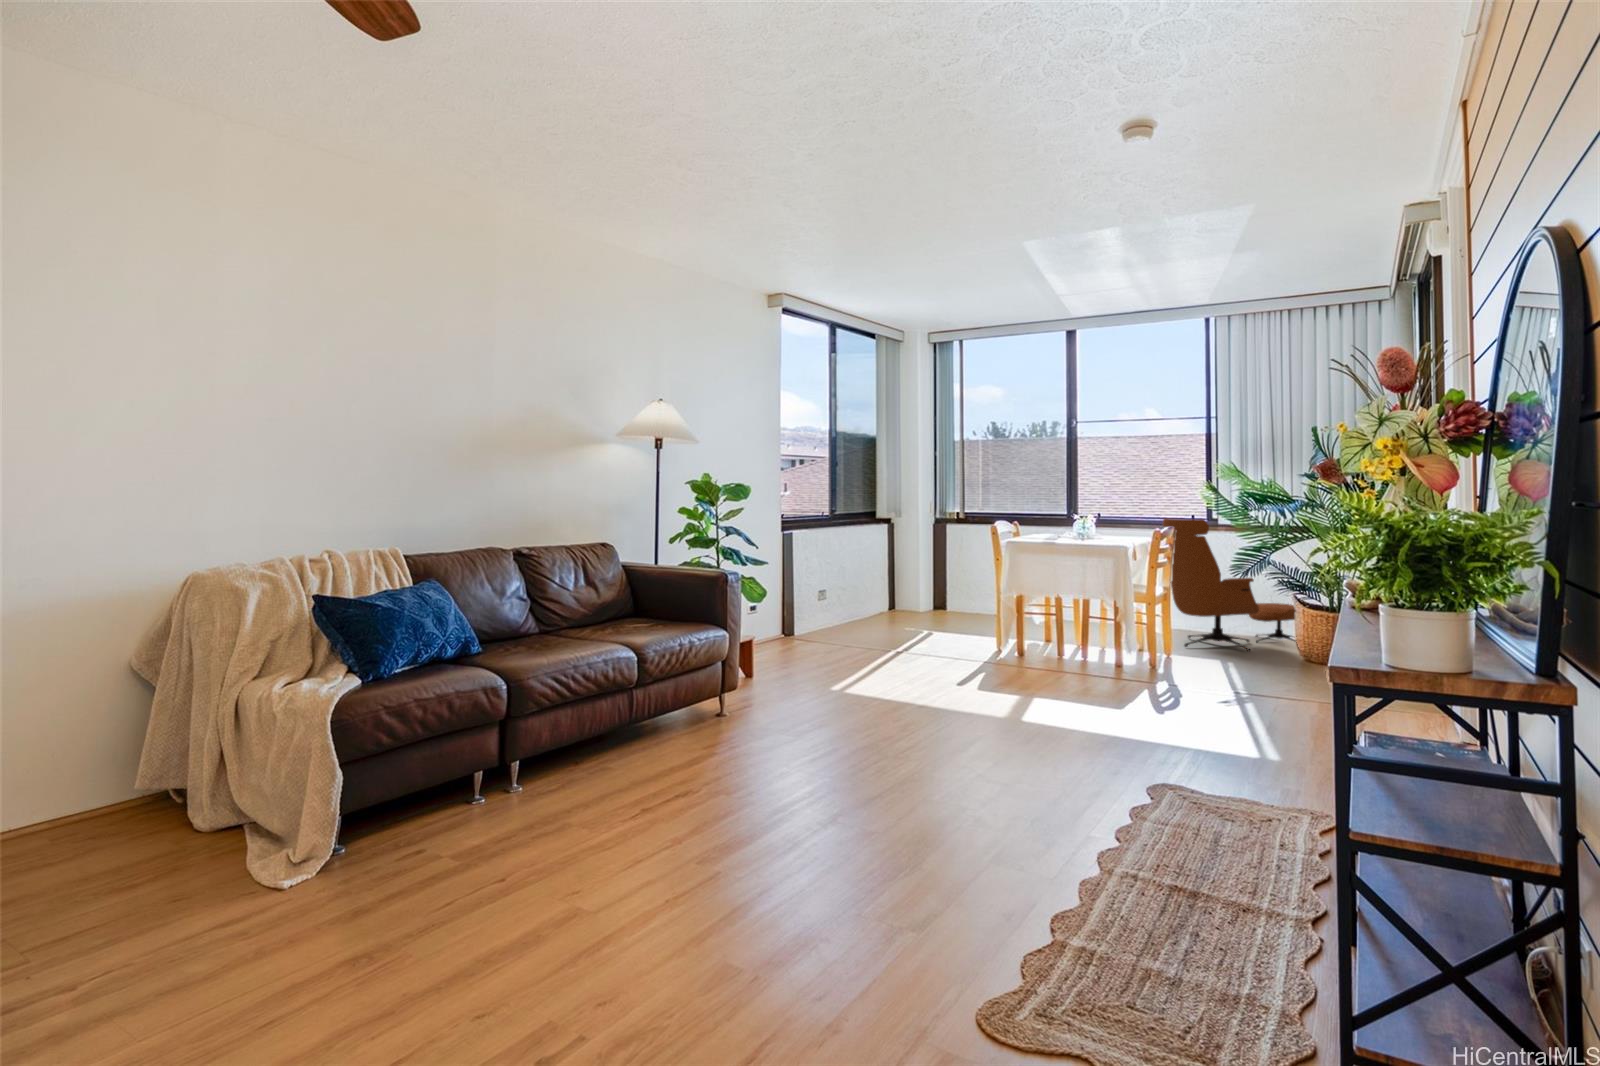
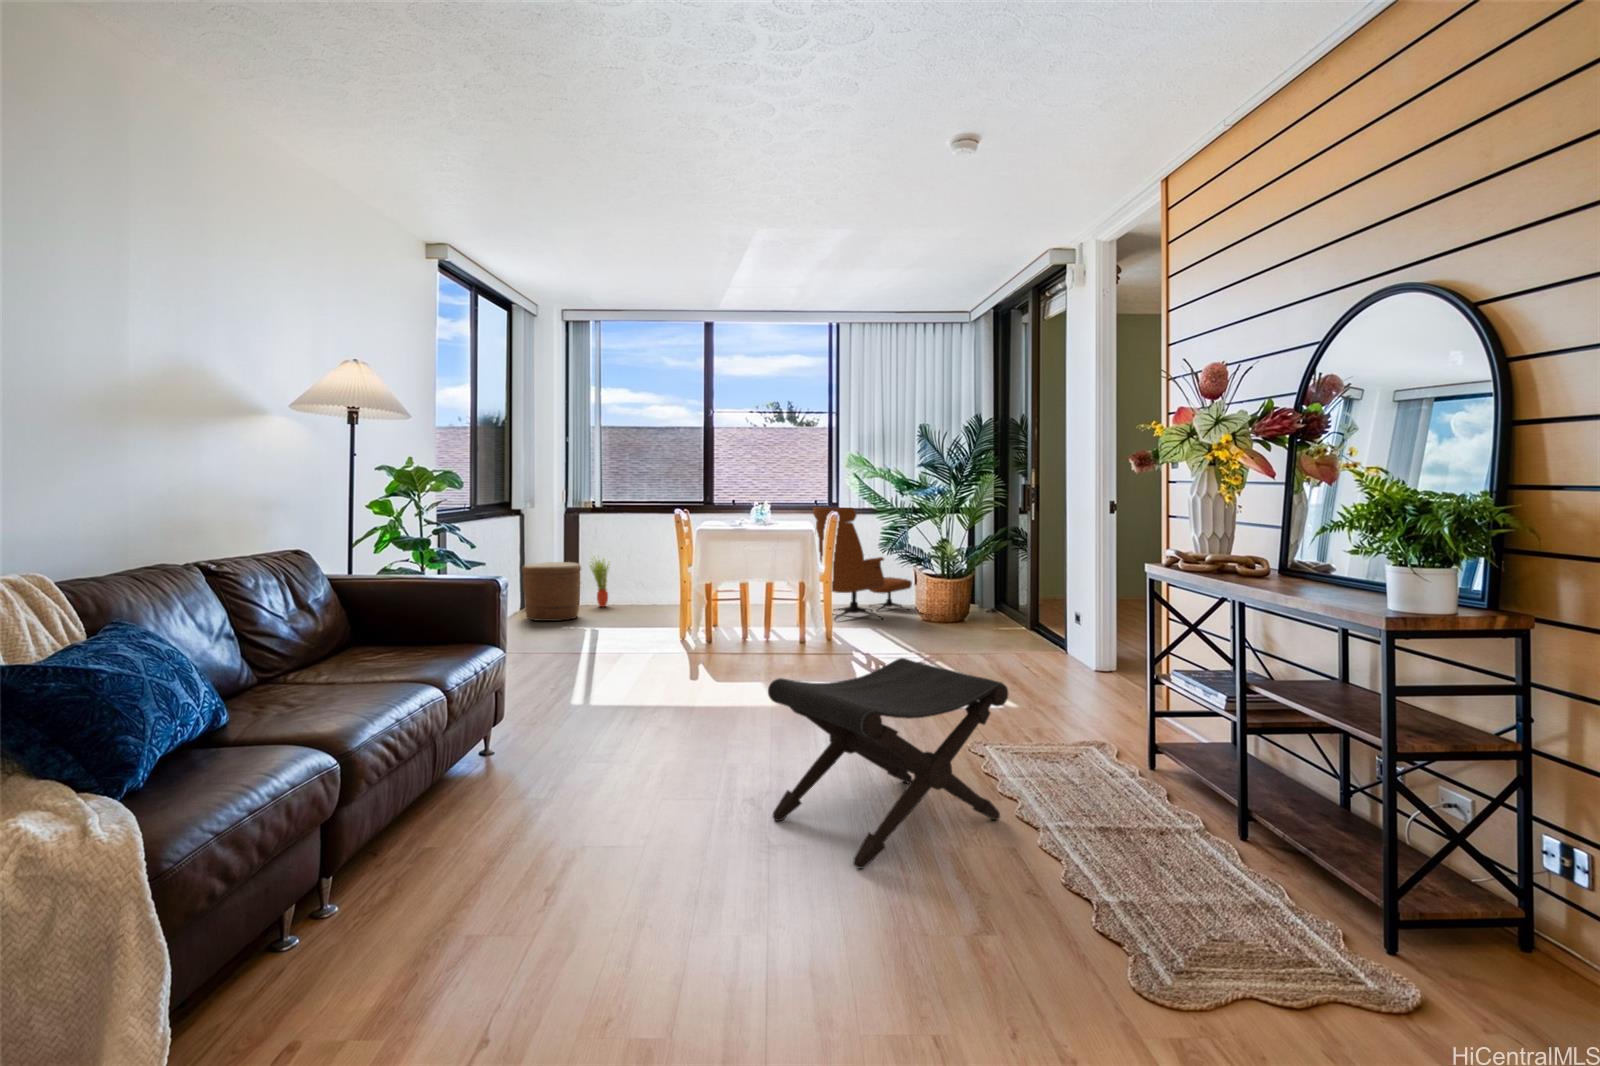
potted plant: none [948,564,970,614] -> present [589,557,609,607]
woven basket: none [879,568,932,623] -> present [522,562,581,621]
footstool: none [850,673,1081,866] -> present [768,658,1008,869]

